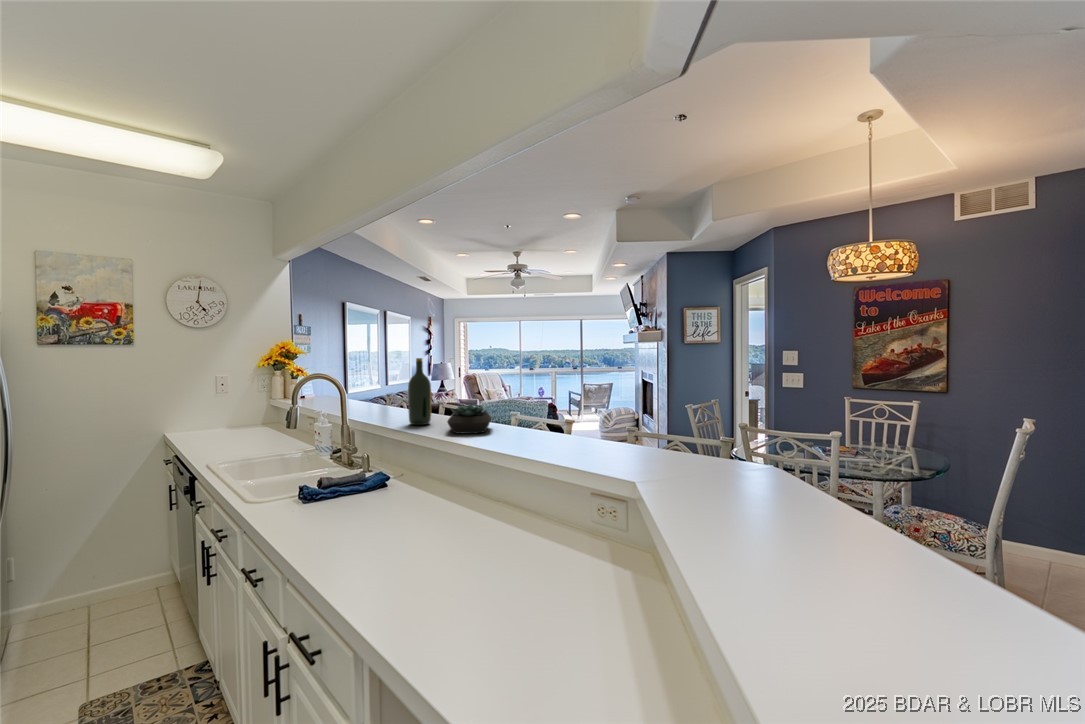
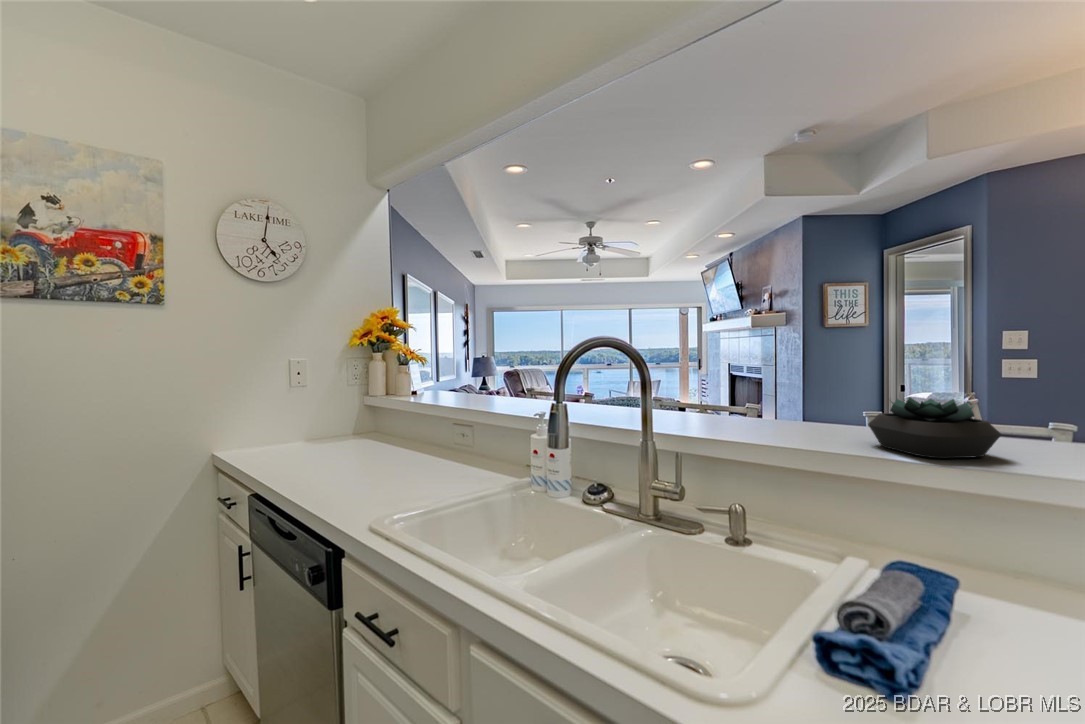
wine bottle: present [408,358,431,425] -> none [754,310,801,440]

